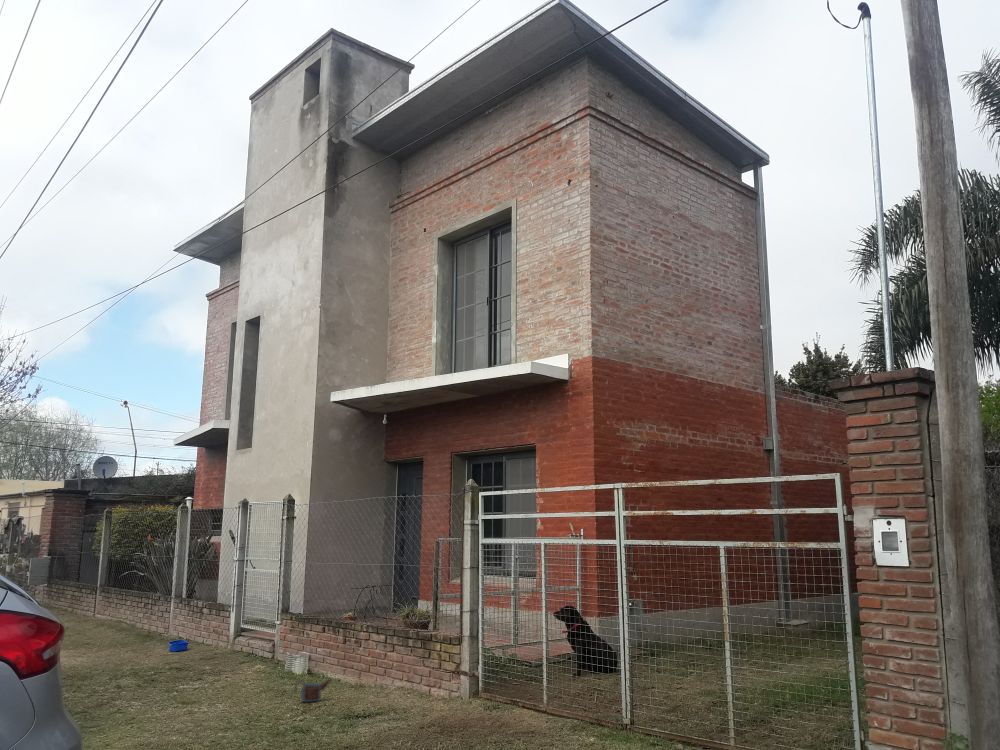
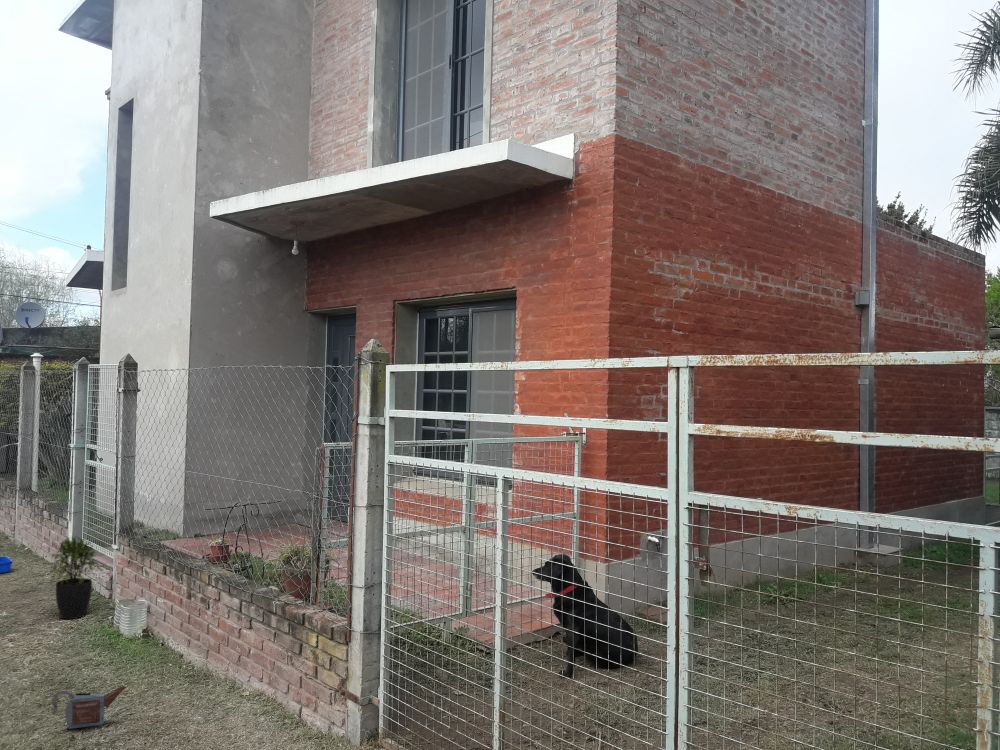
potted plant: none [247,612,282,666] -> present [51,537,101,619]

